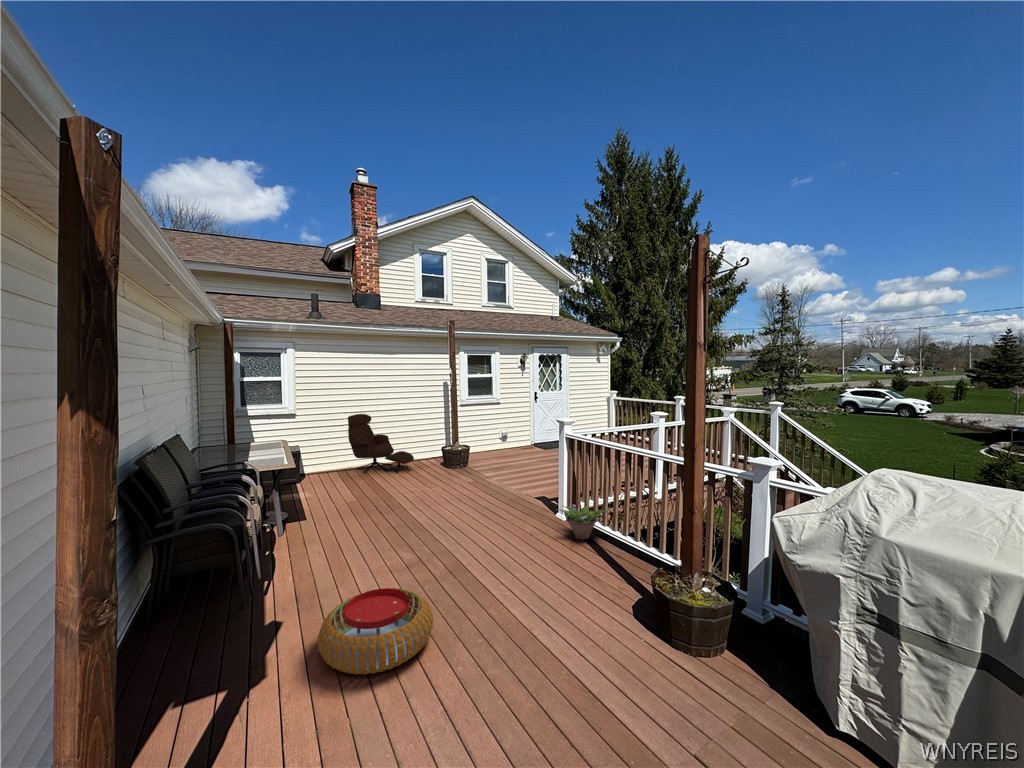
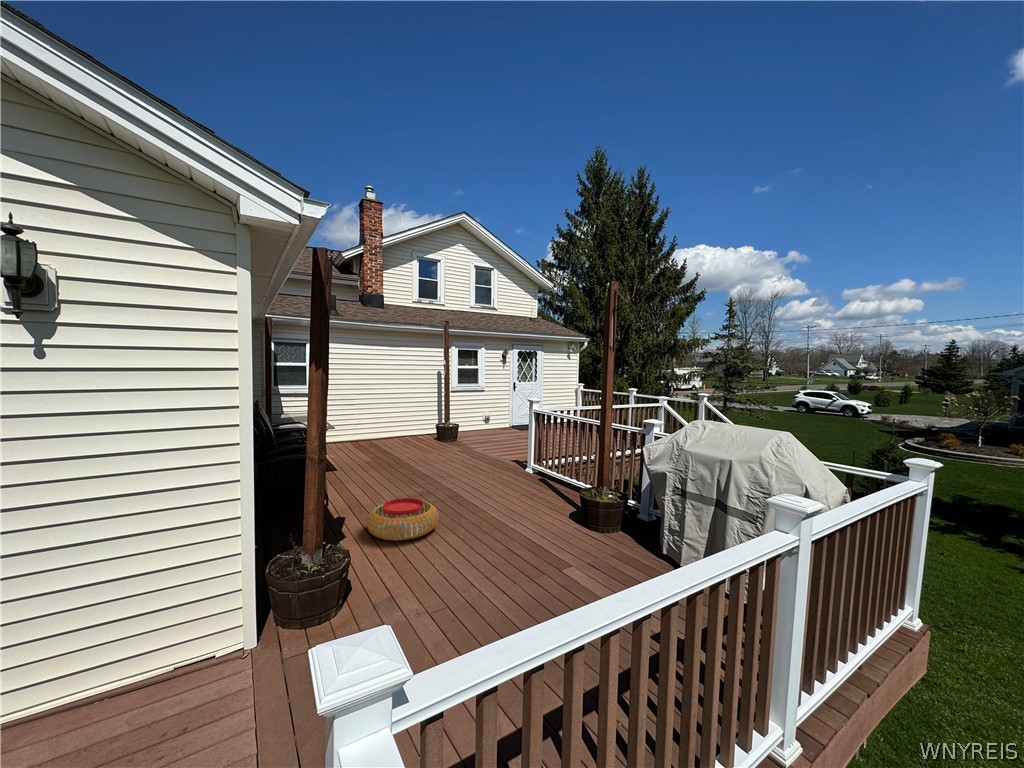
lounge chair: present [348,414,414,473] -> none [360,395,414,443]
decorative plant: present [560,506,607,539] -> none [523,460,561,483]

